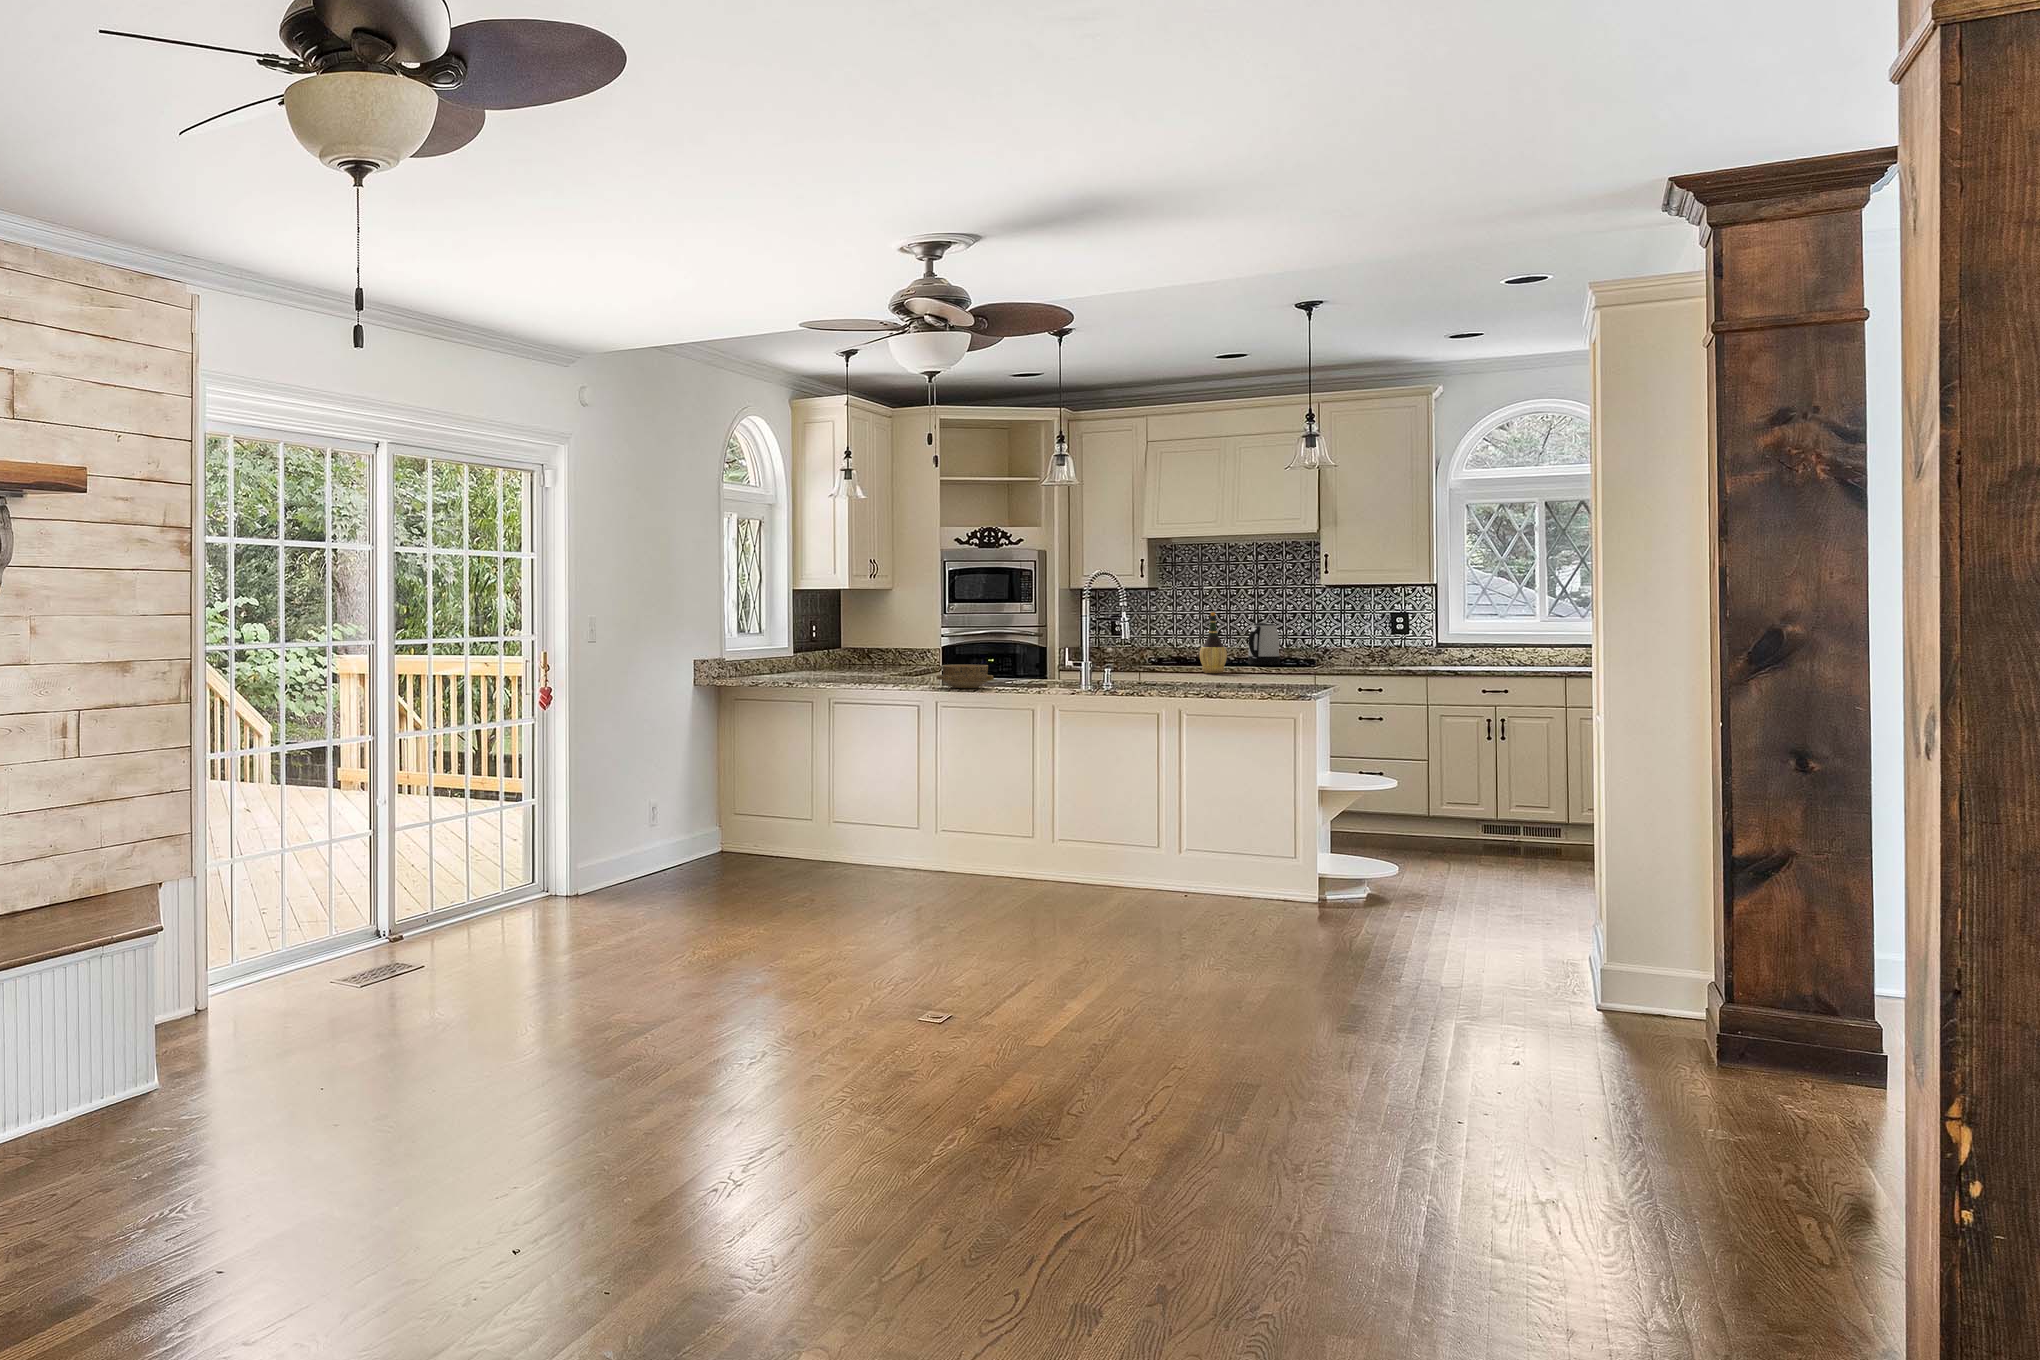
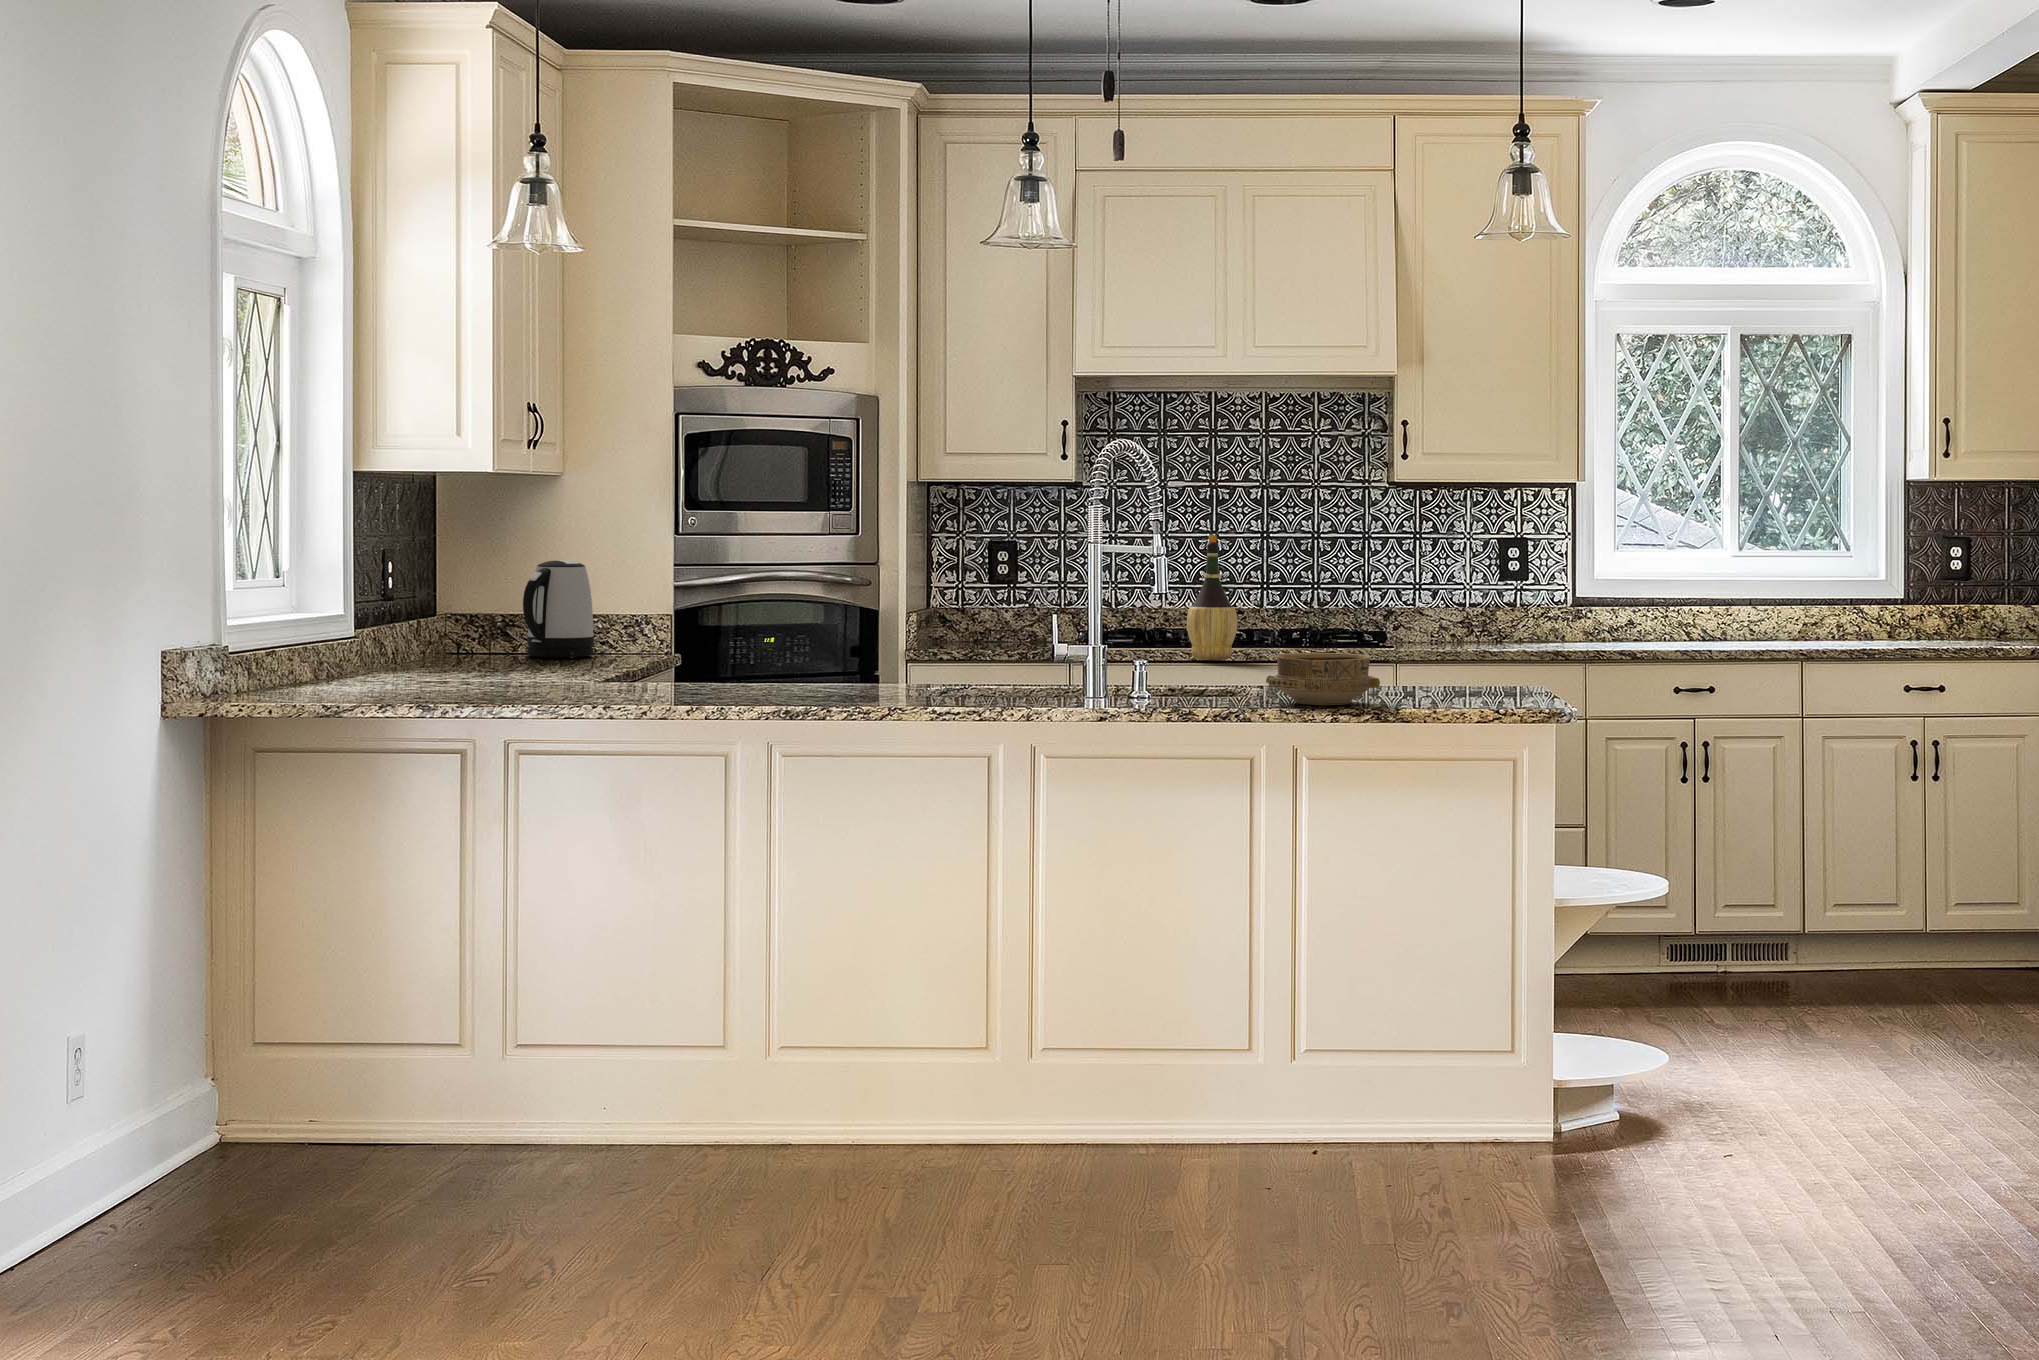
kettle: present [1248,623,1280,665] -> present [523,560,594,658]
ceramic bowl: present [936,665,994,688] -> present [1266,653,1380,705]

